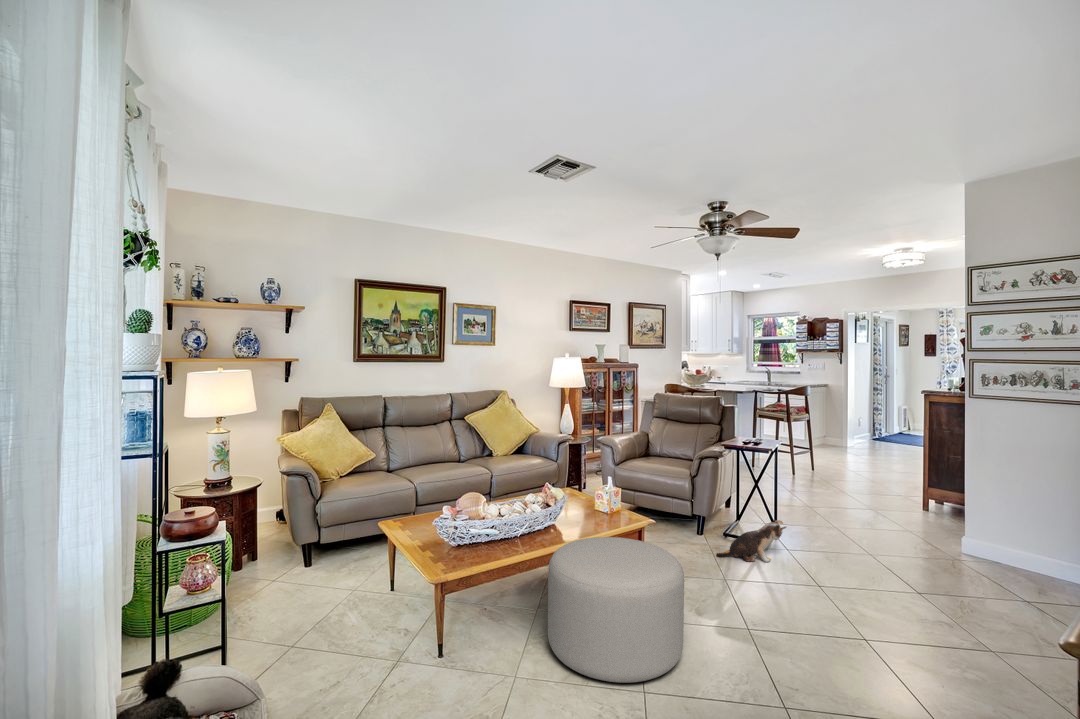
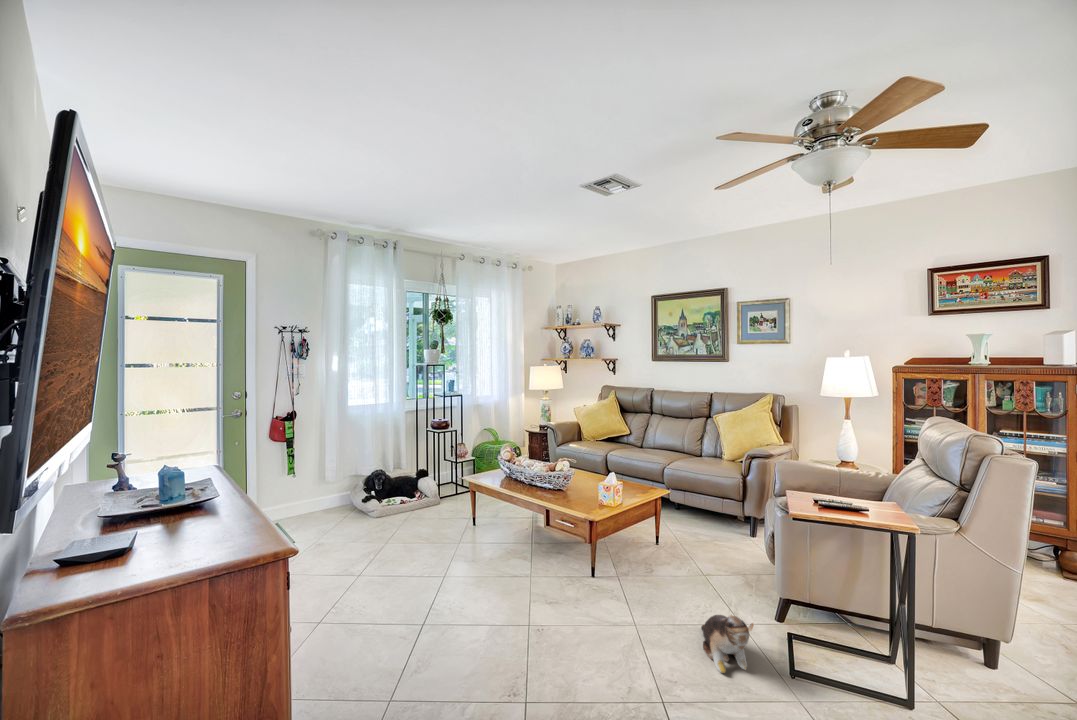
ottoman: present [548,537,684,683] -> none [410,489,510,587]

